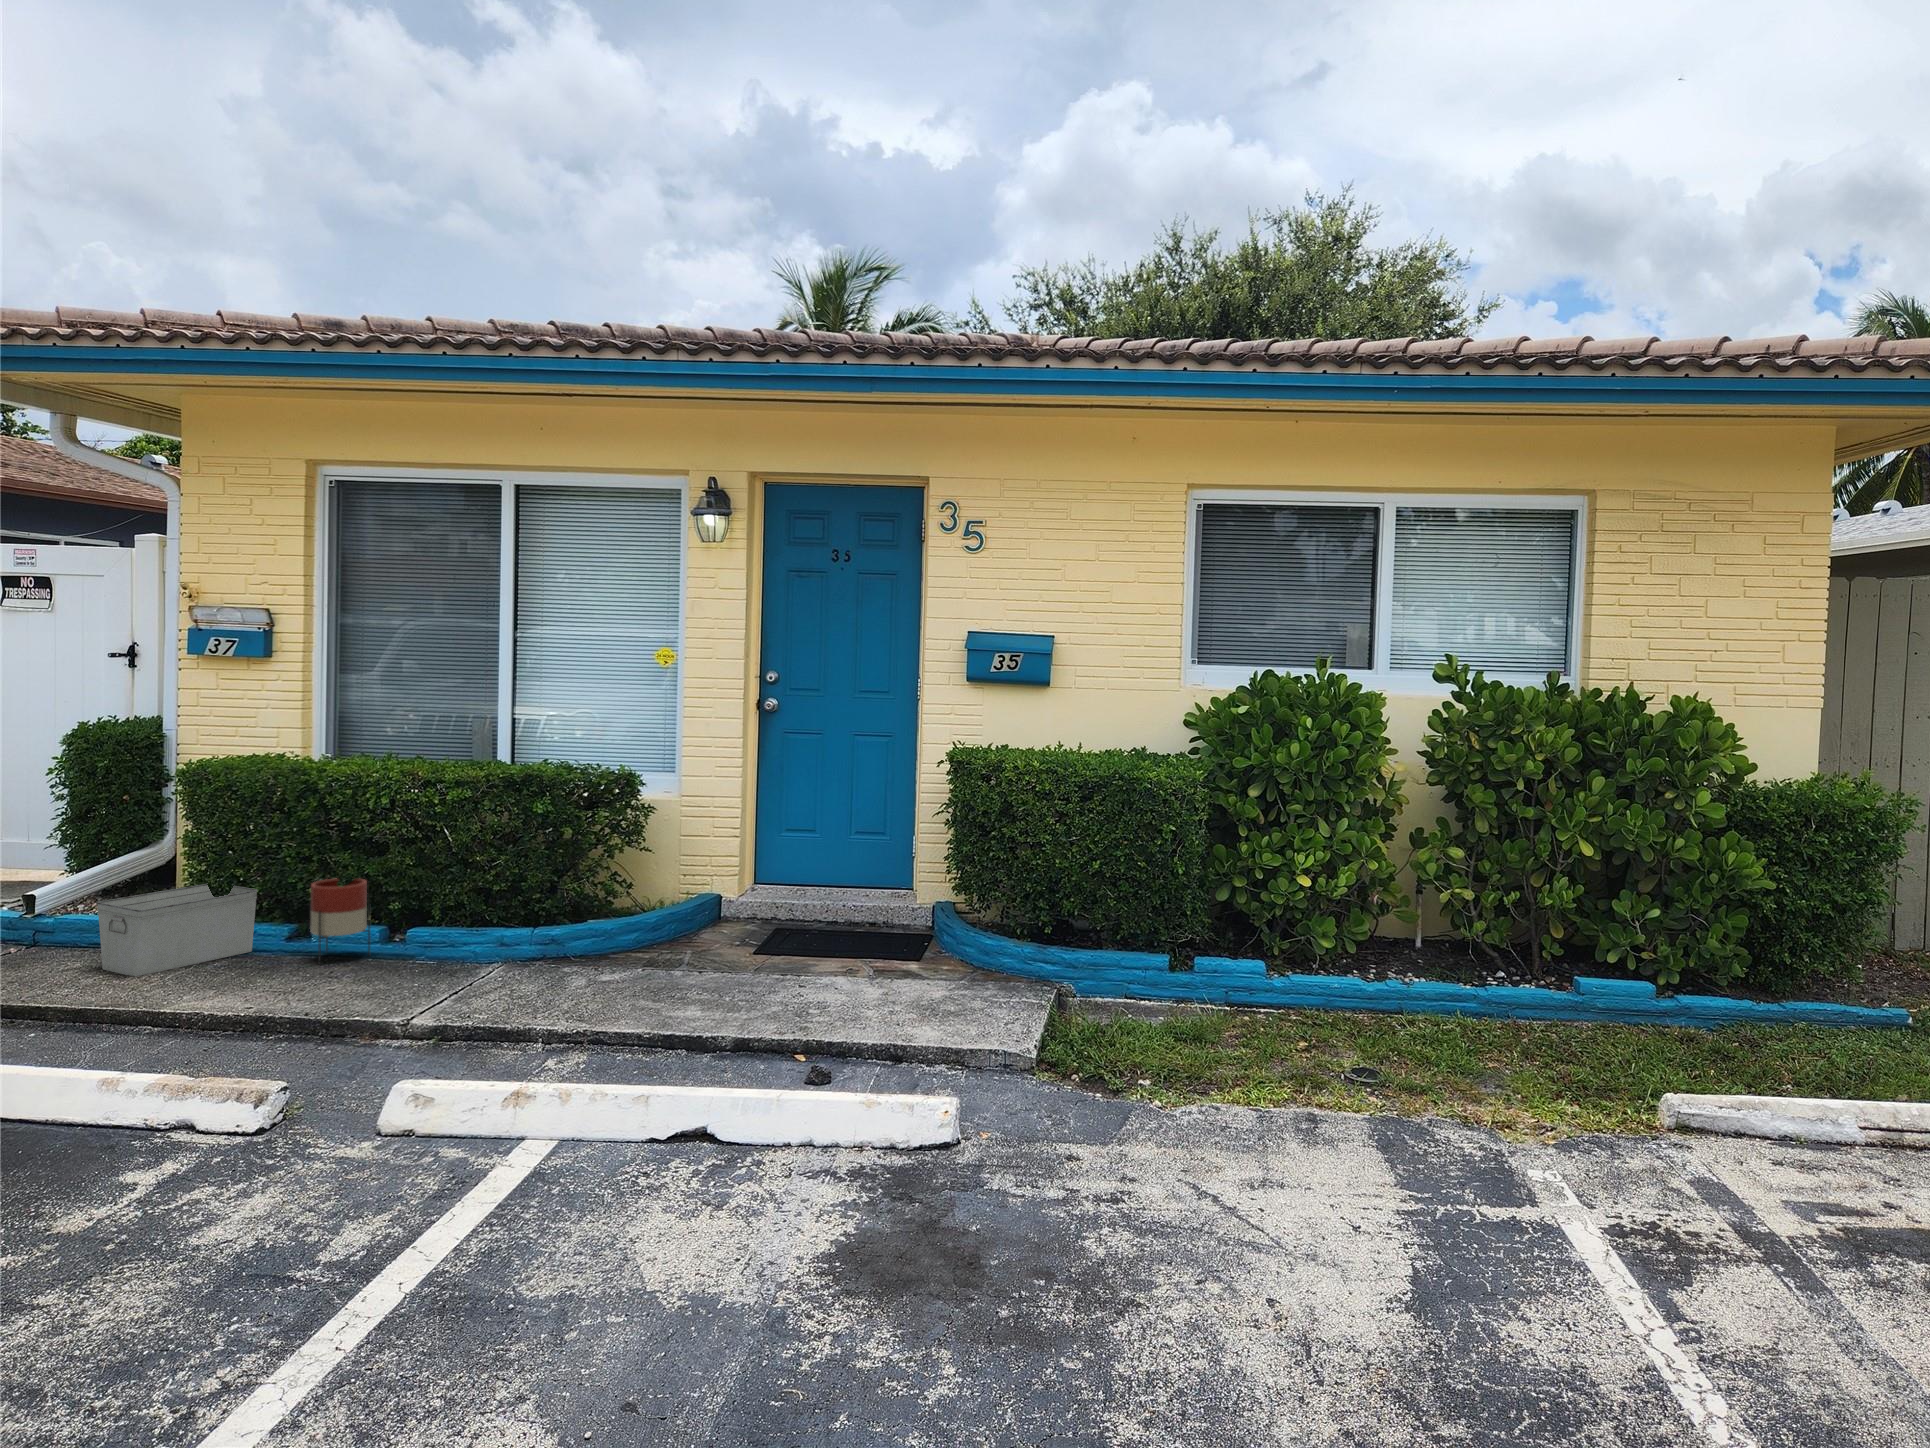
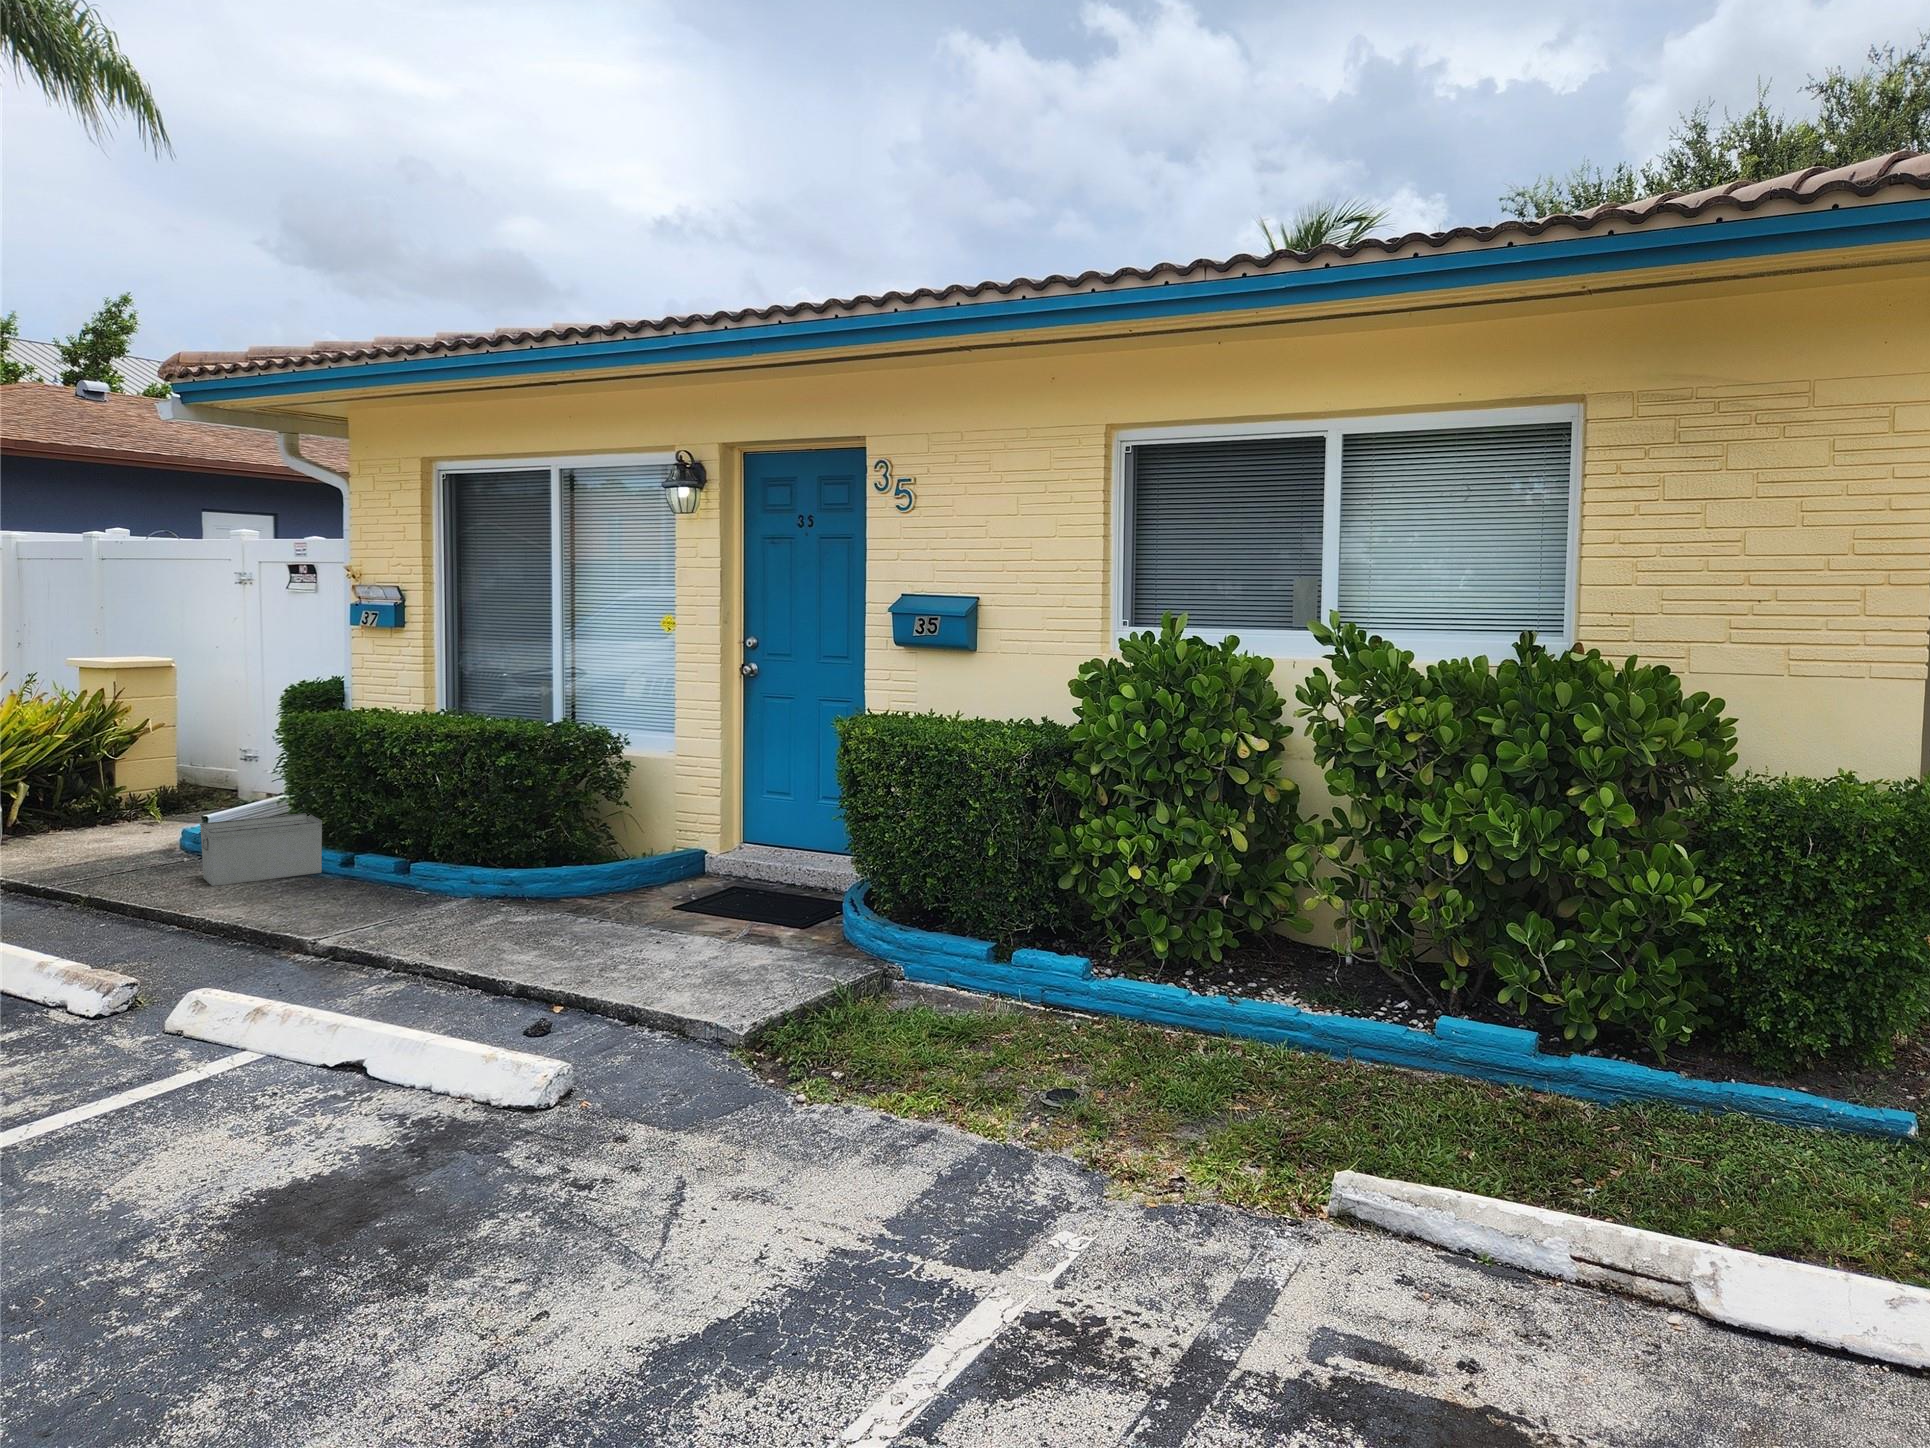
planter: present [310,878,371,963] -> none [341,815,390,888]

